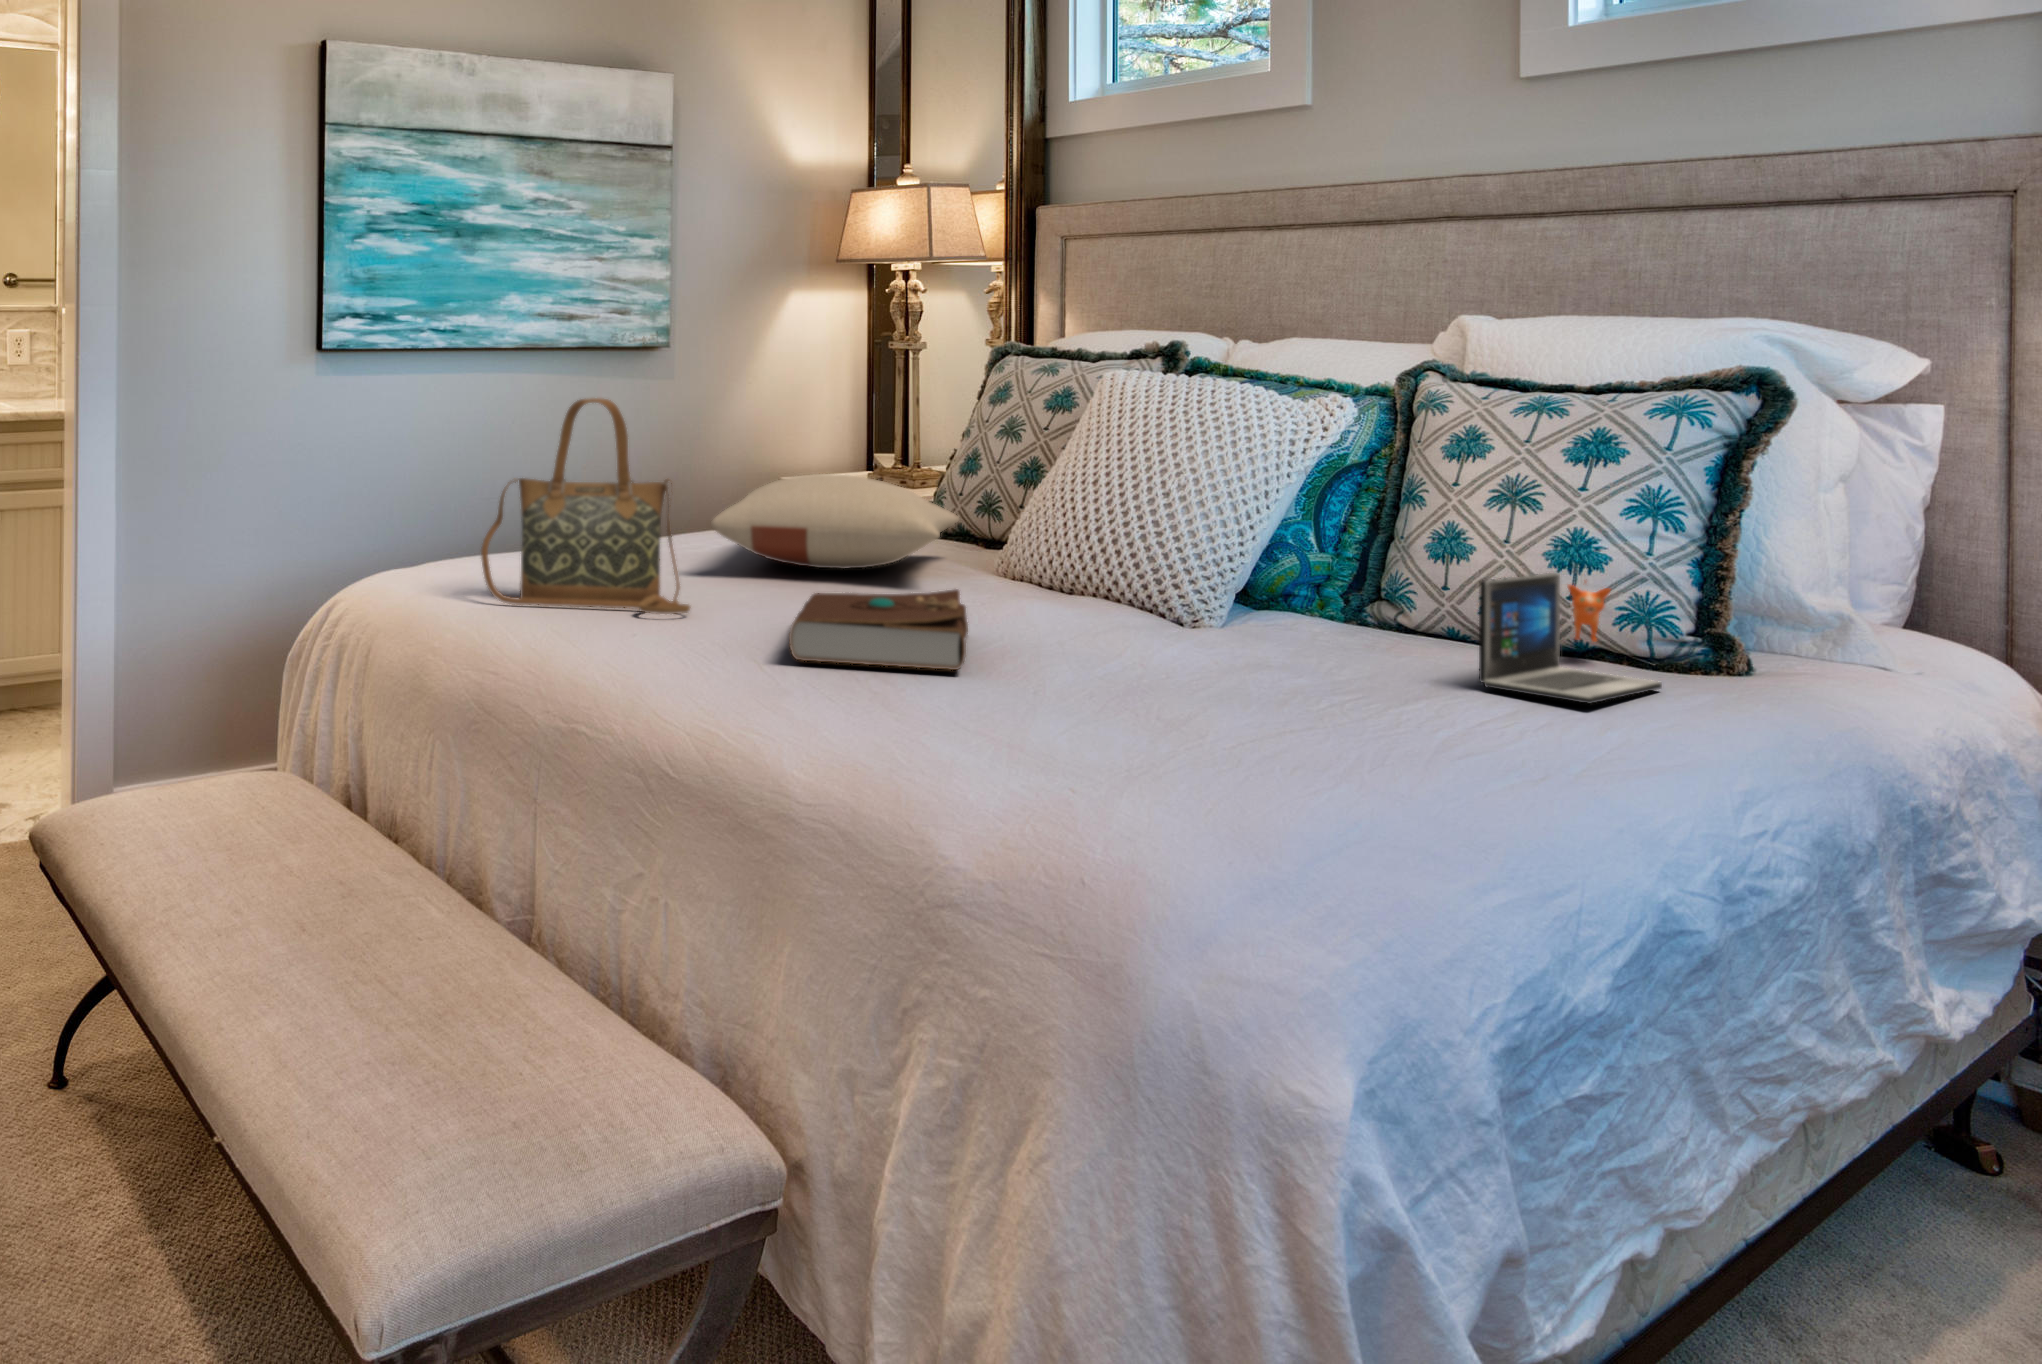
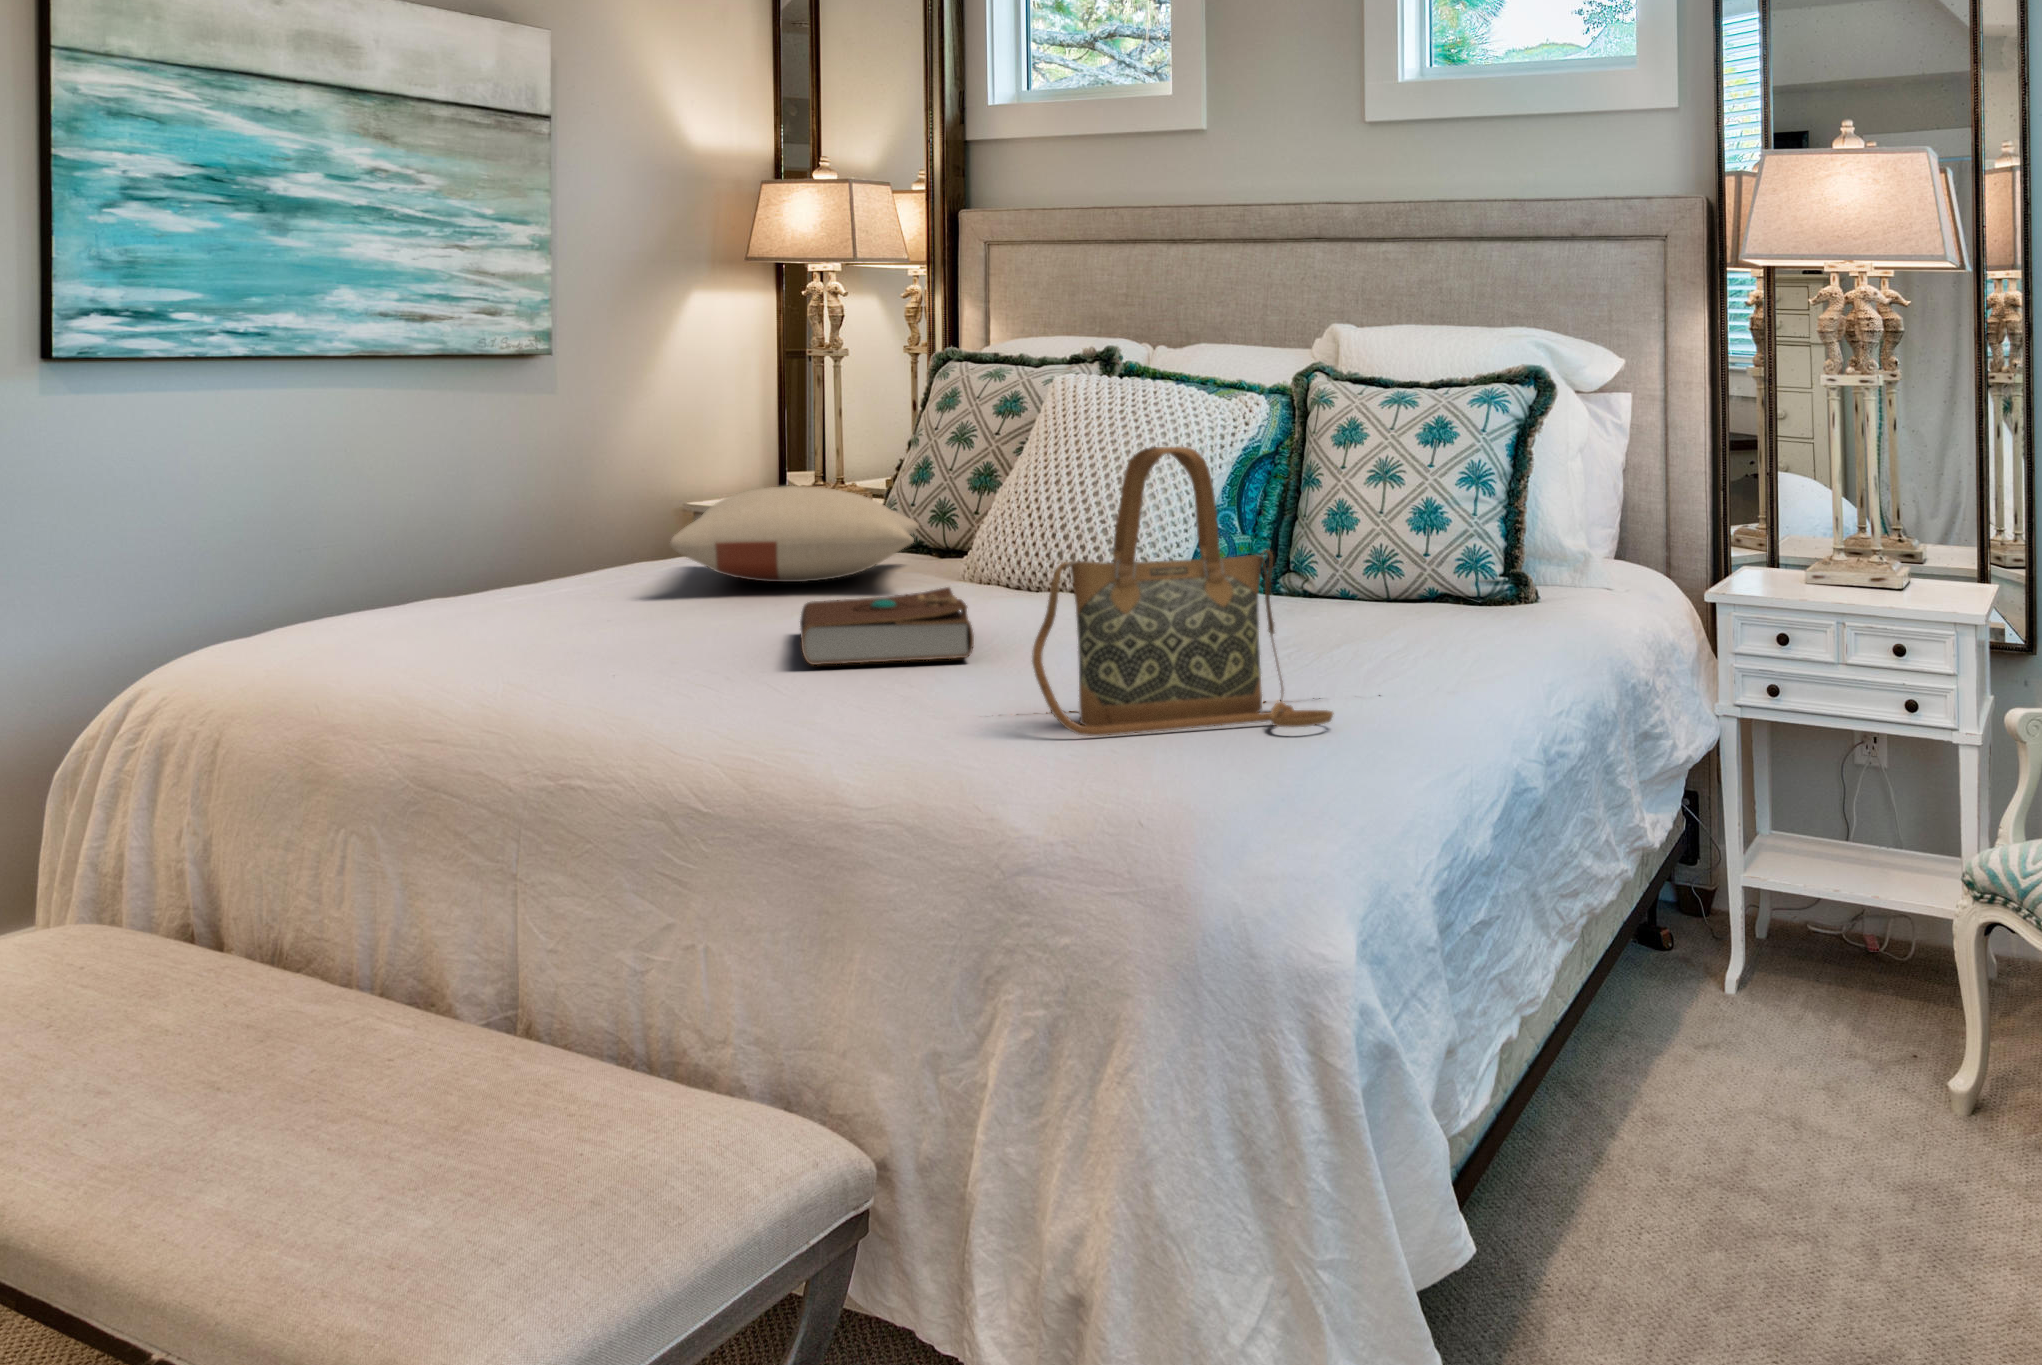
handbag: present [481,398,690,614] -> present [1032,447,1334,736]
laptop: present [1479,573,1662,704] -> none [1373,536,1489,633]

